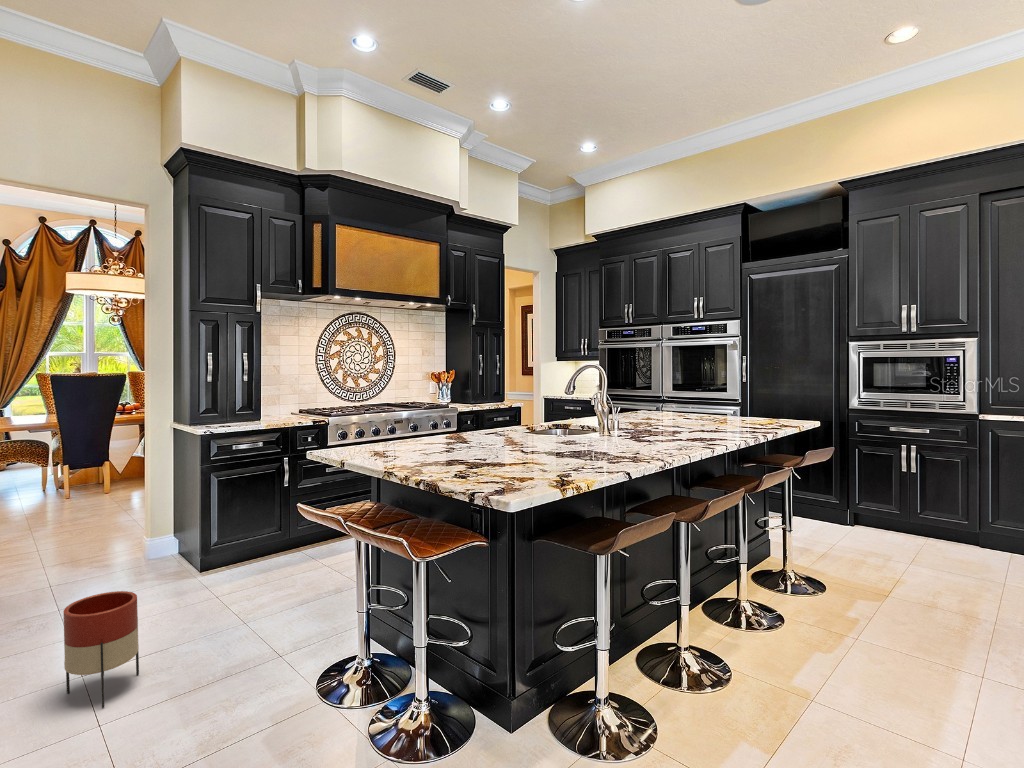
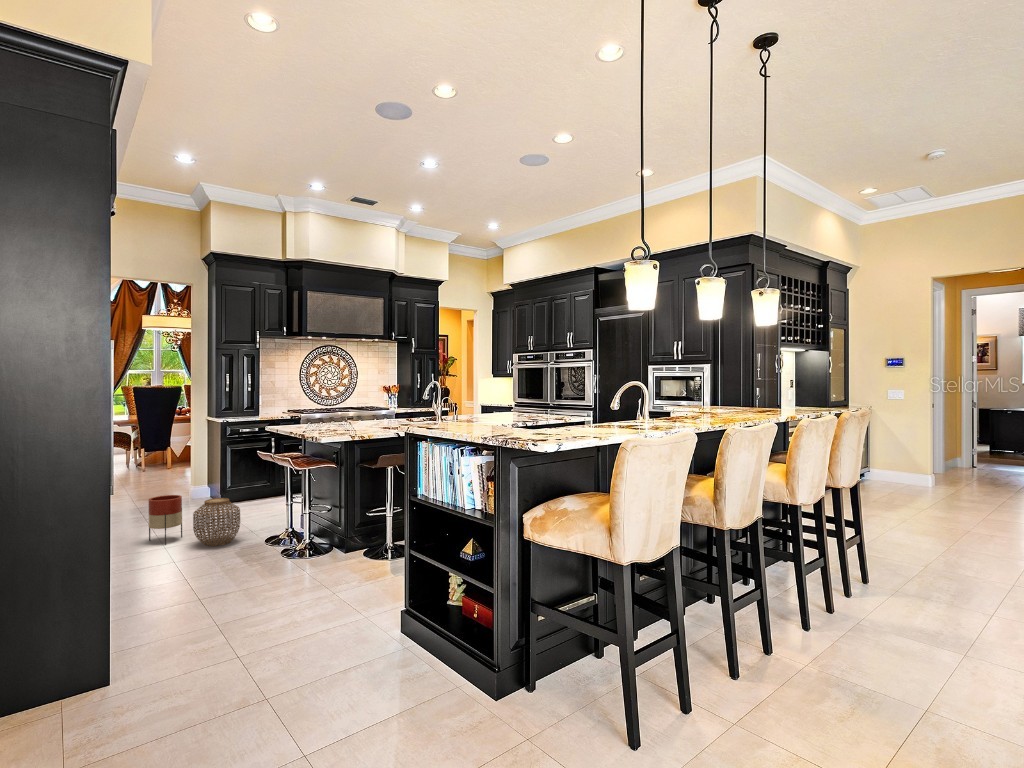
woven basket: none [164,598,263,709] -> present [193,498,240,546]

